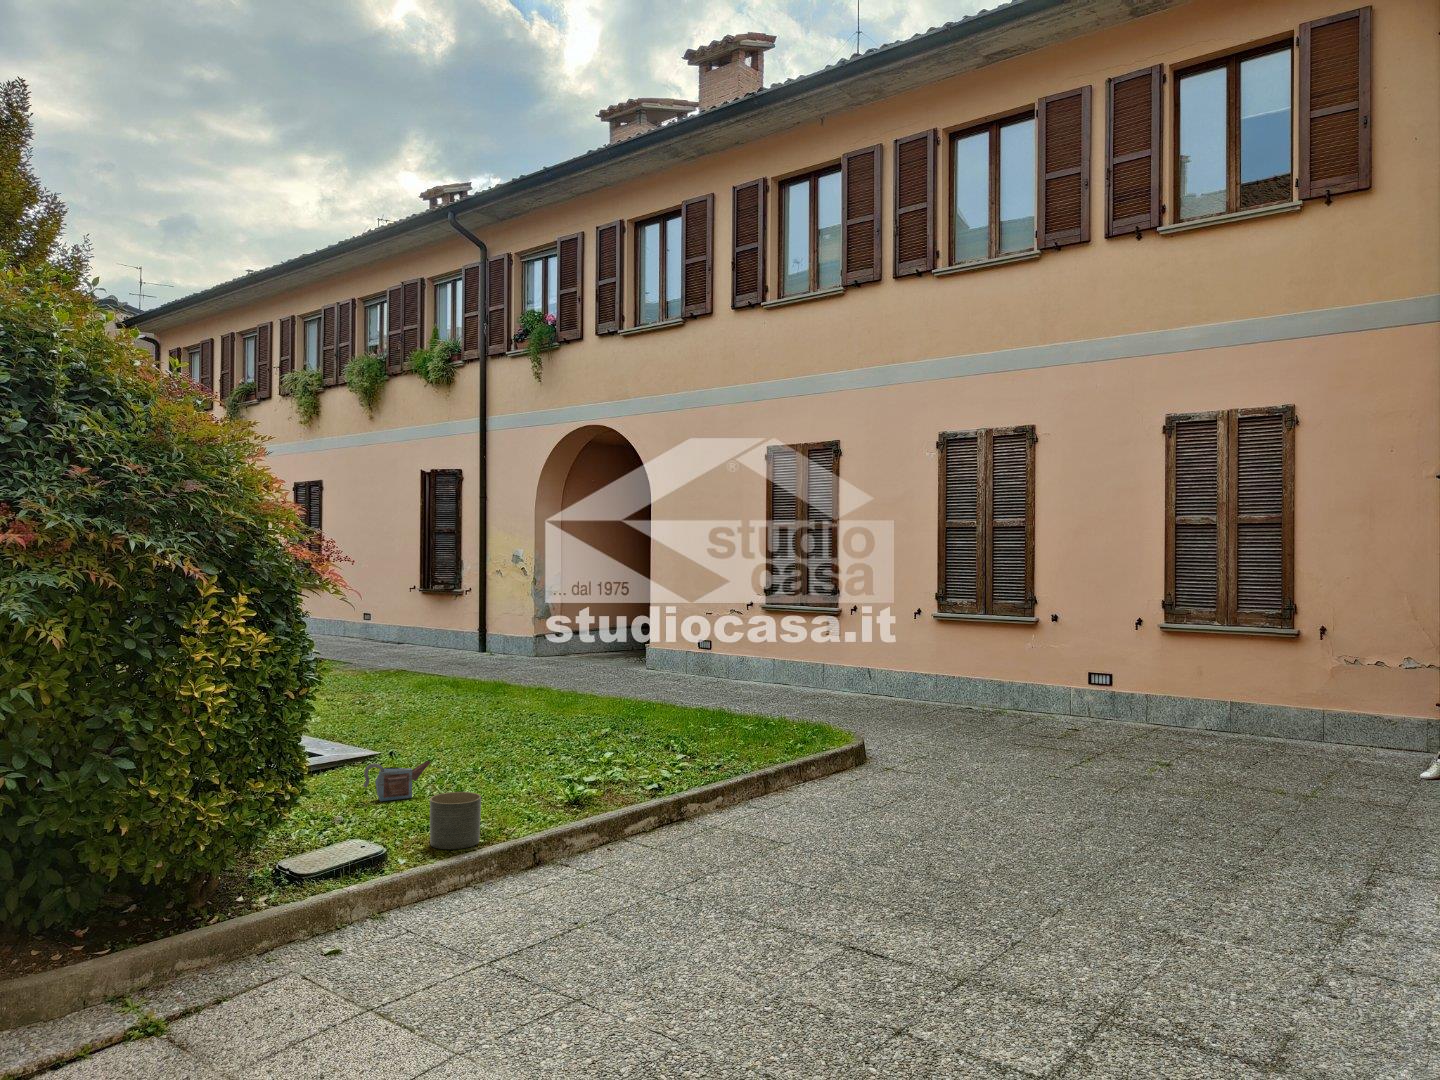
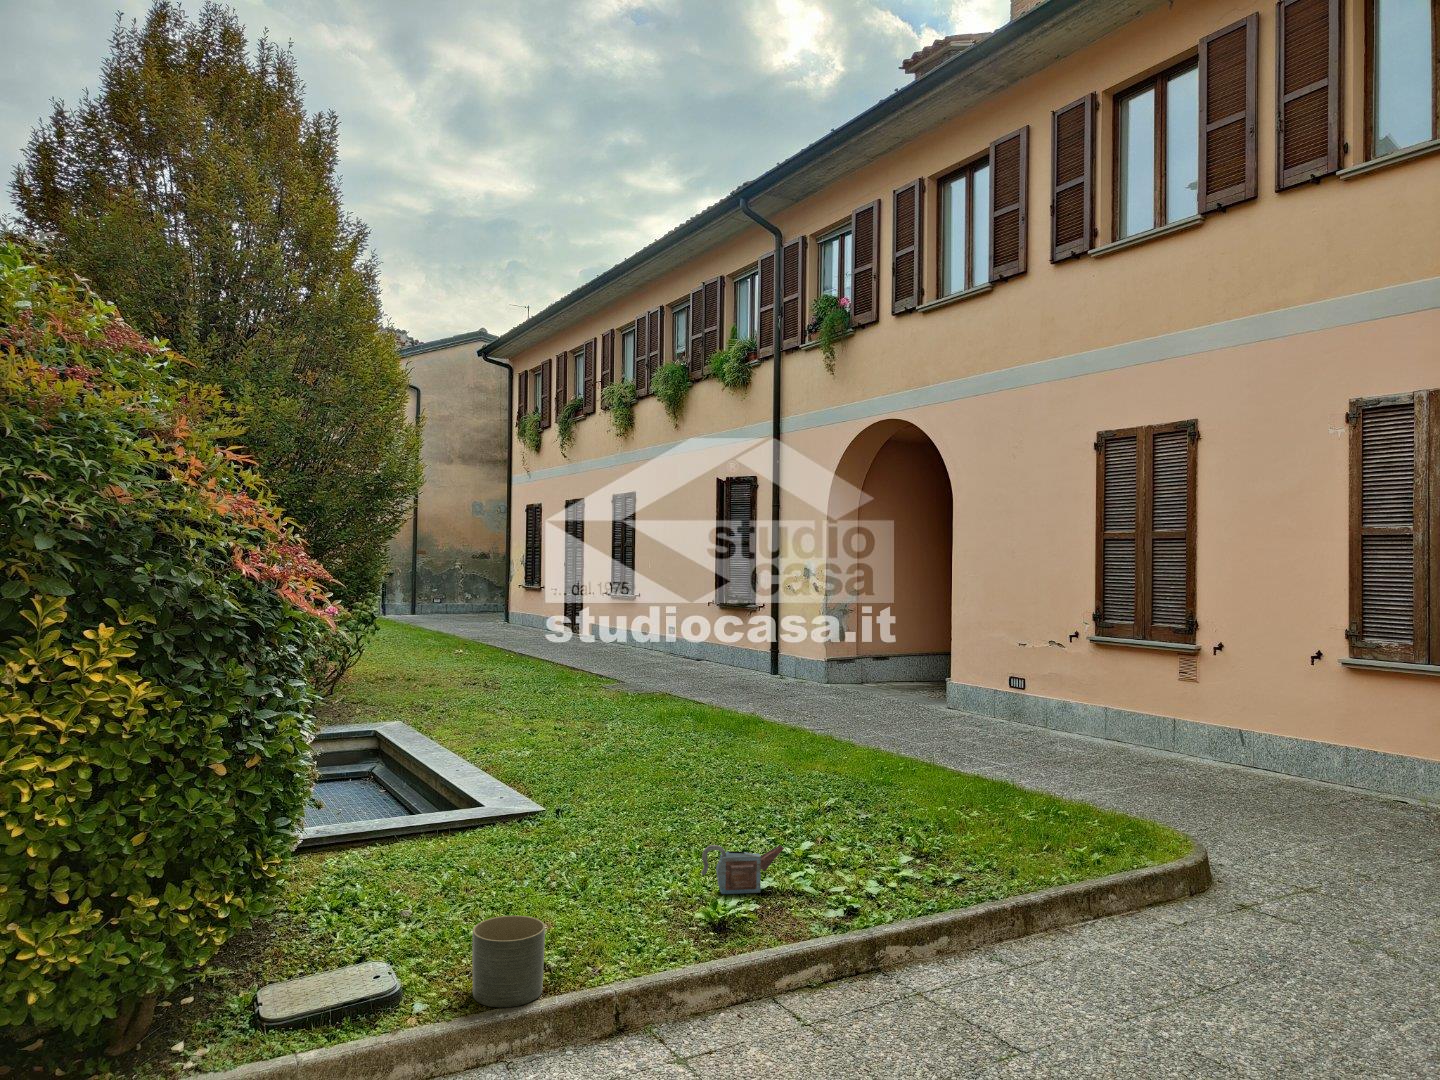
watering can: present [363,761,431,801] -> present [701,845,784,894]

